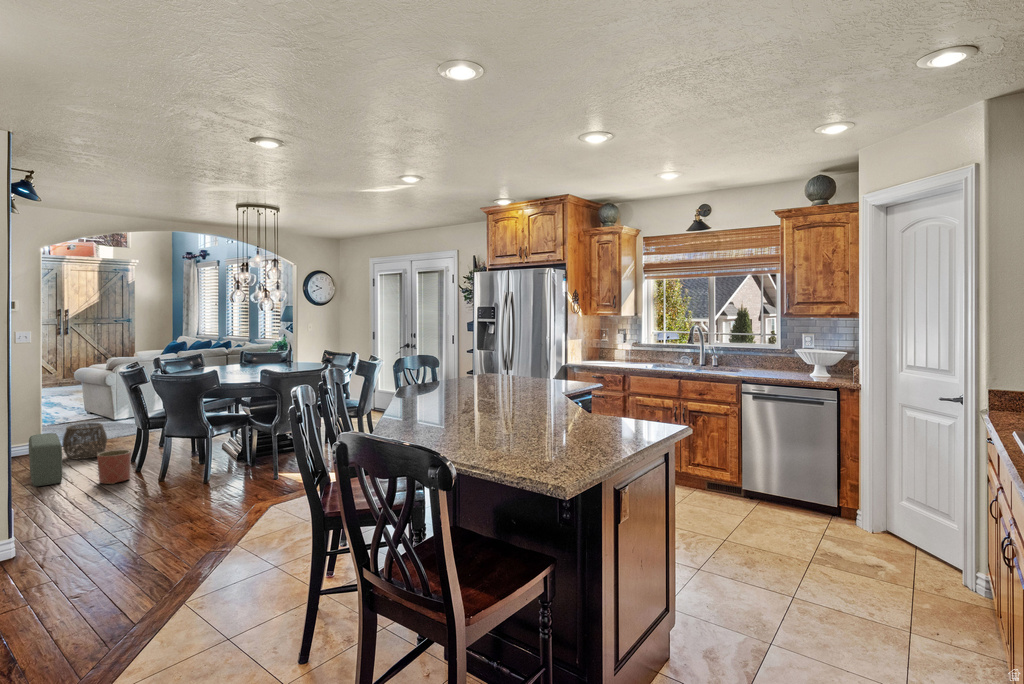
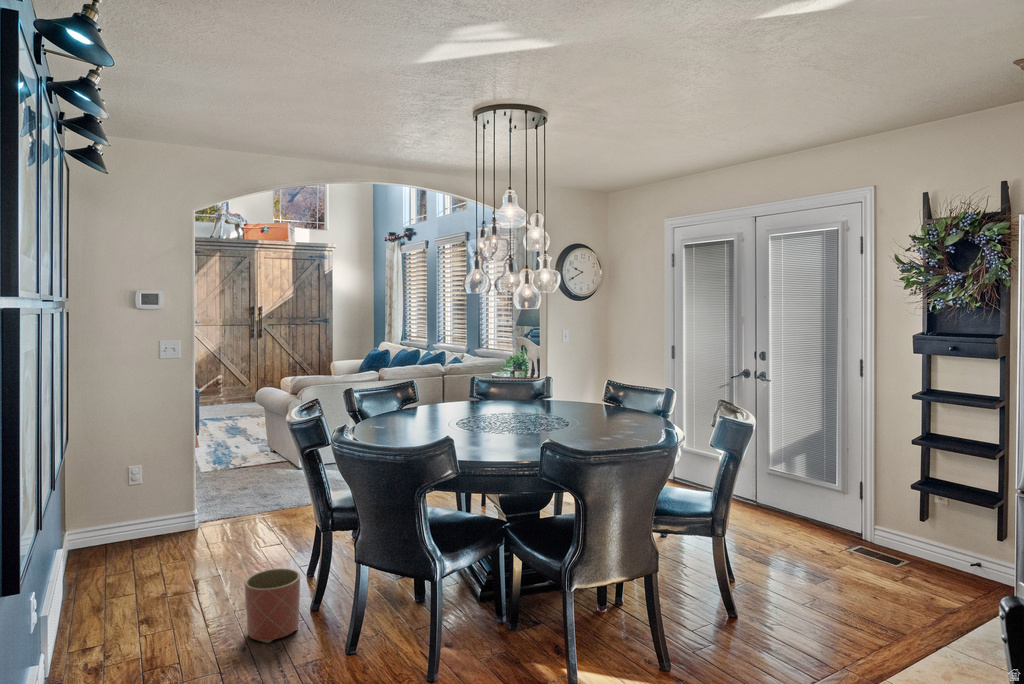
woven basket: present [62,423,107,460] -> none [213,490,278,555]
pouf: present [29,433,62,486] -> none [145,516,201,629]

